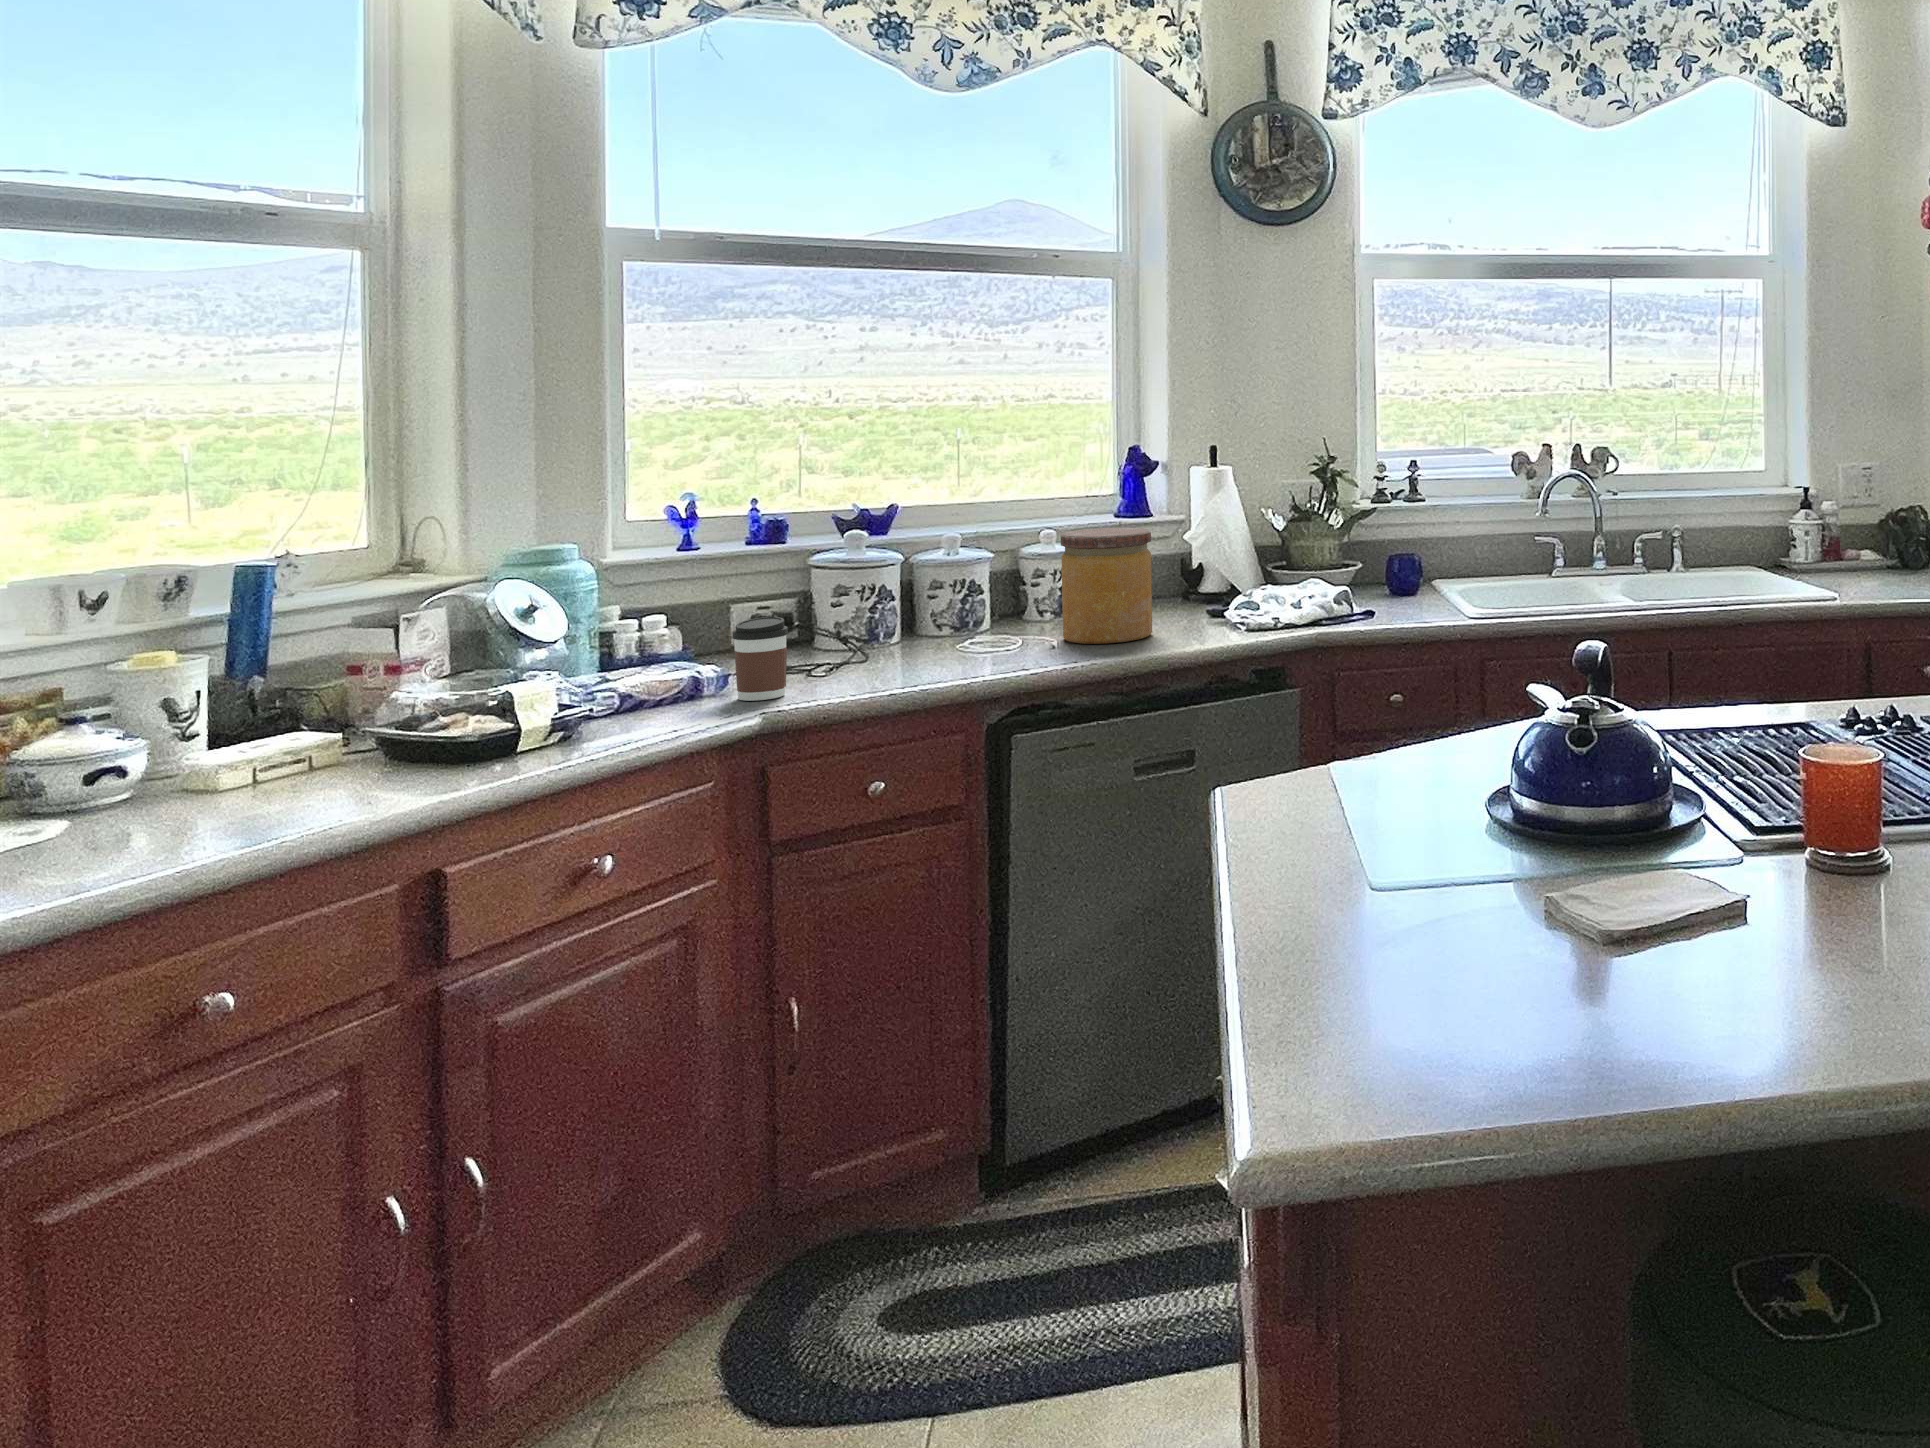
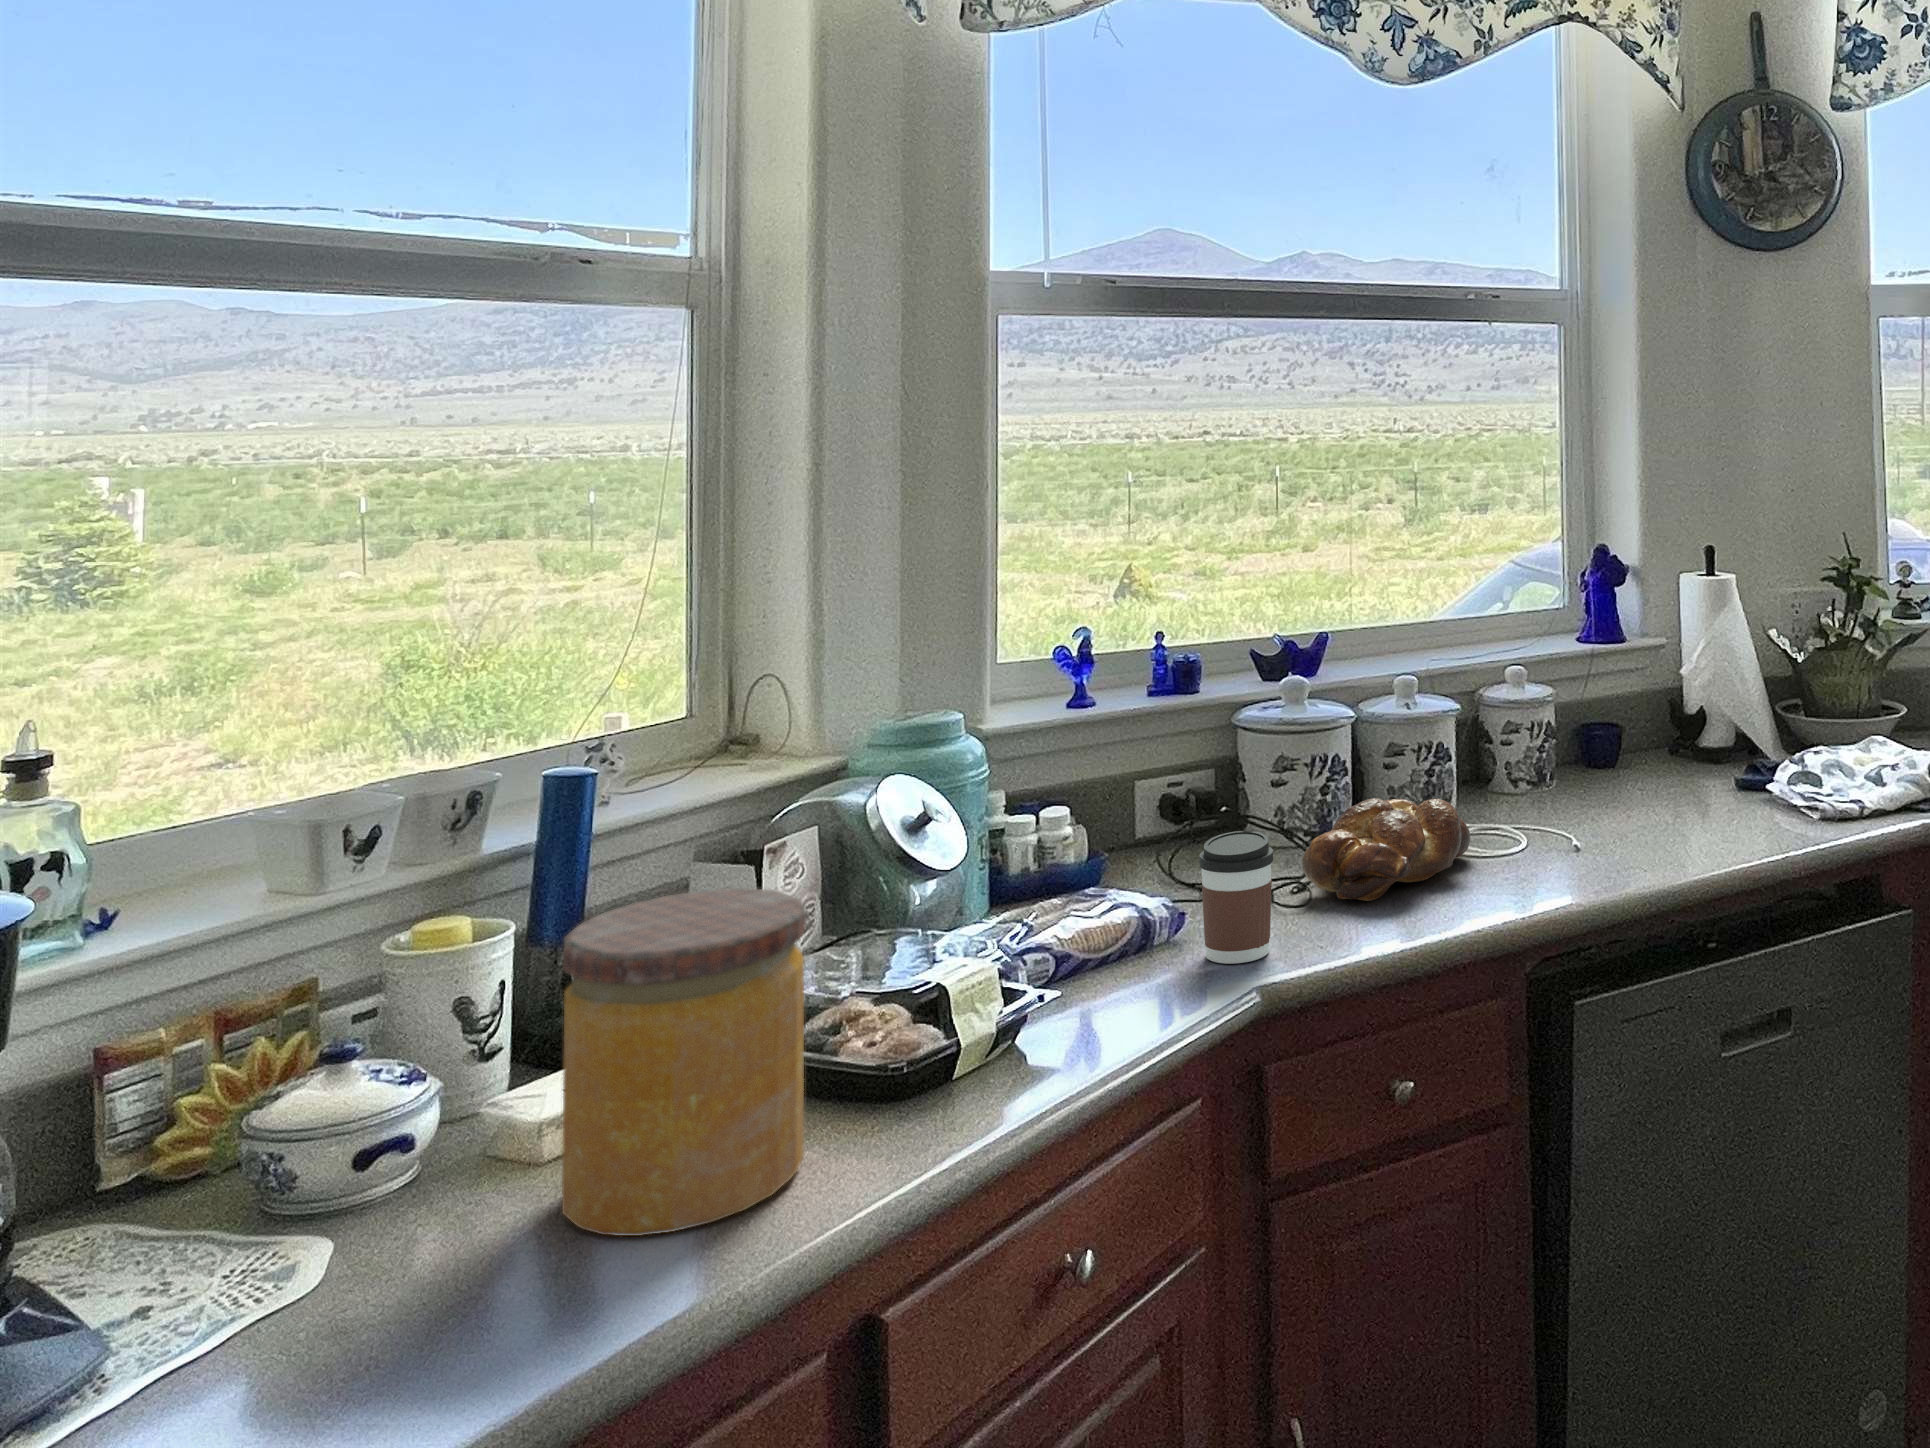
jar: present [1061,528,1152,644] -> present [562,889,806,1236]
bread loaf: none [832,609,972,672] -> present [1302,798,1470,901]

